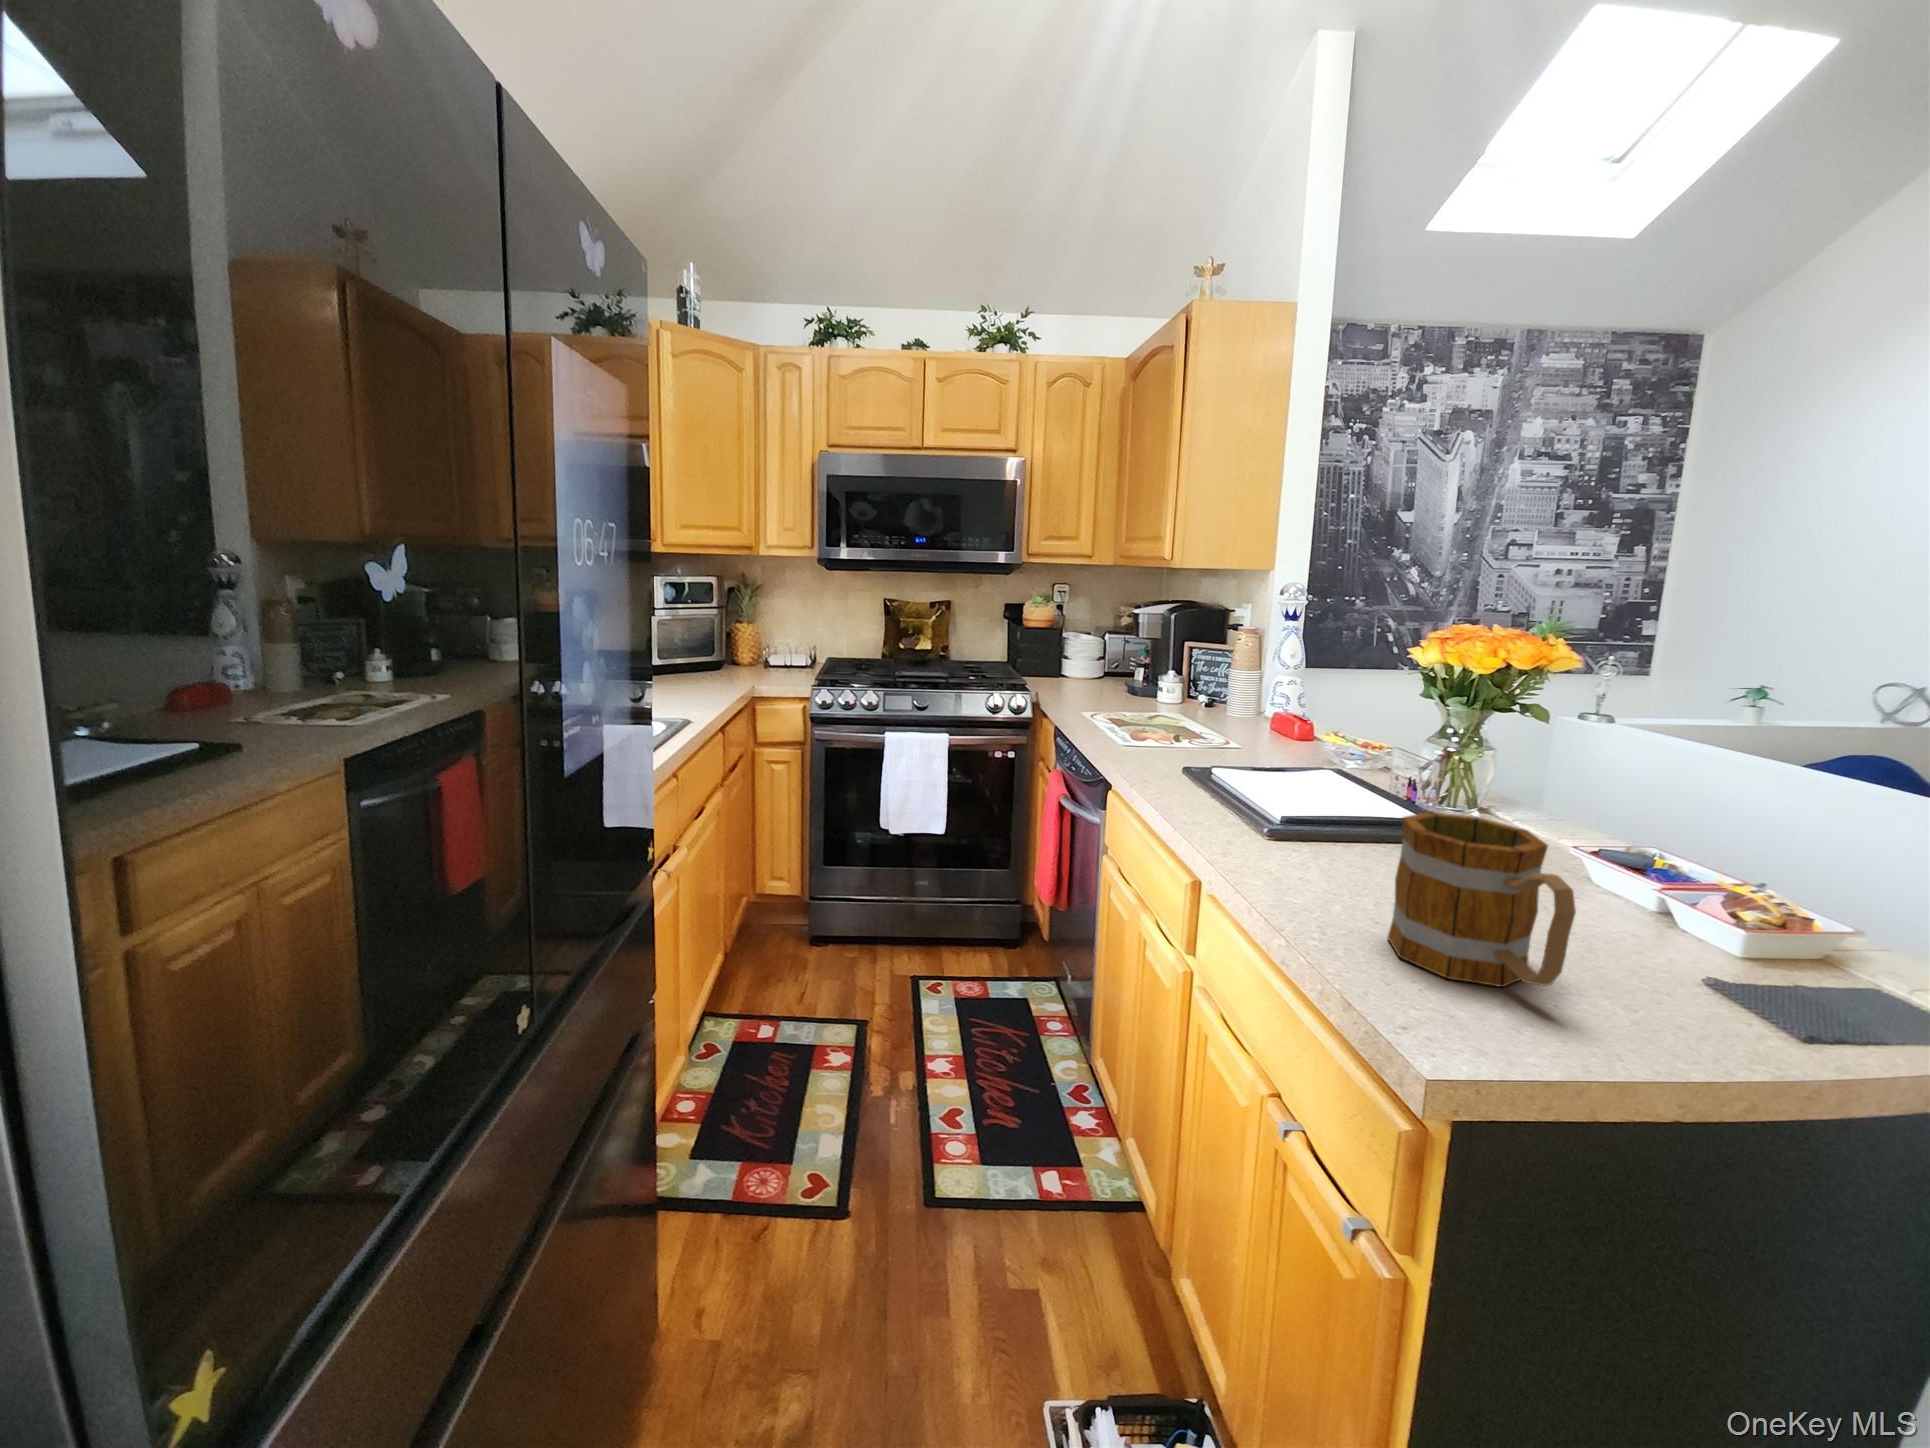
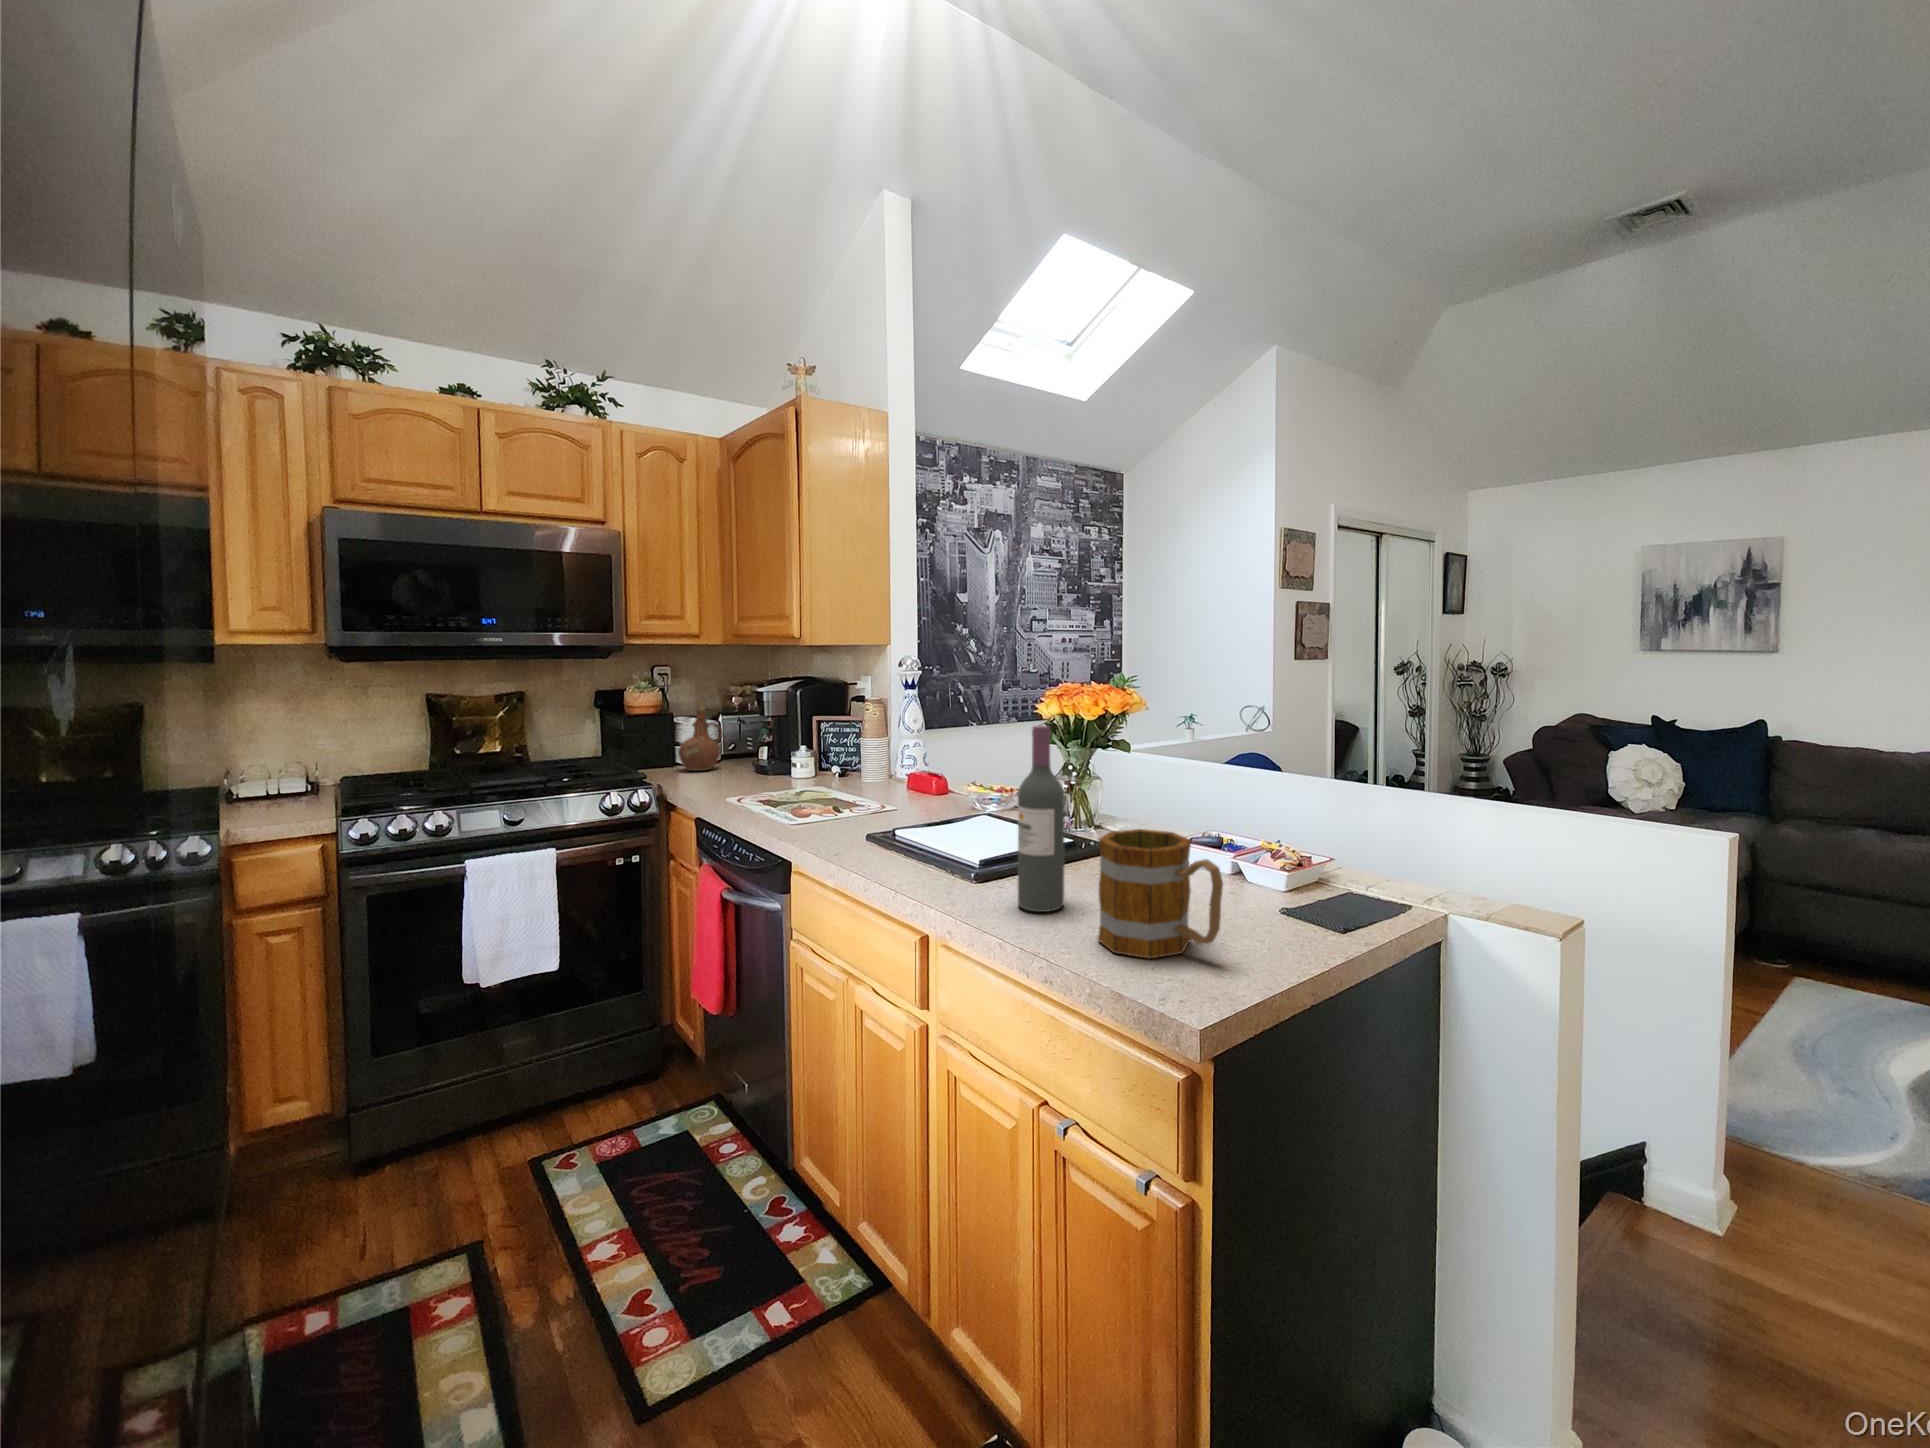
ceramic pitcher: none [1059,618,1100,685] -> present [678,700,722,771]
wine bottle: none [1311,670,1387,891] -> present [1018,726,1065,912]

